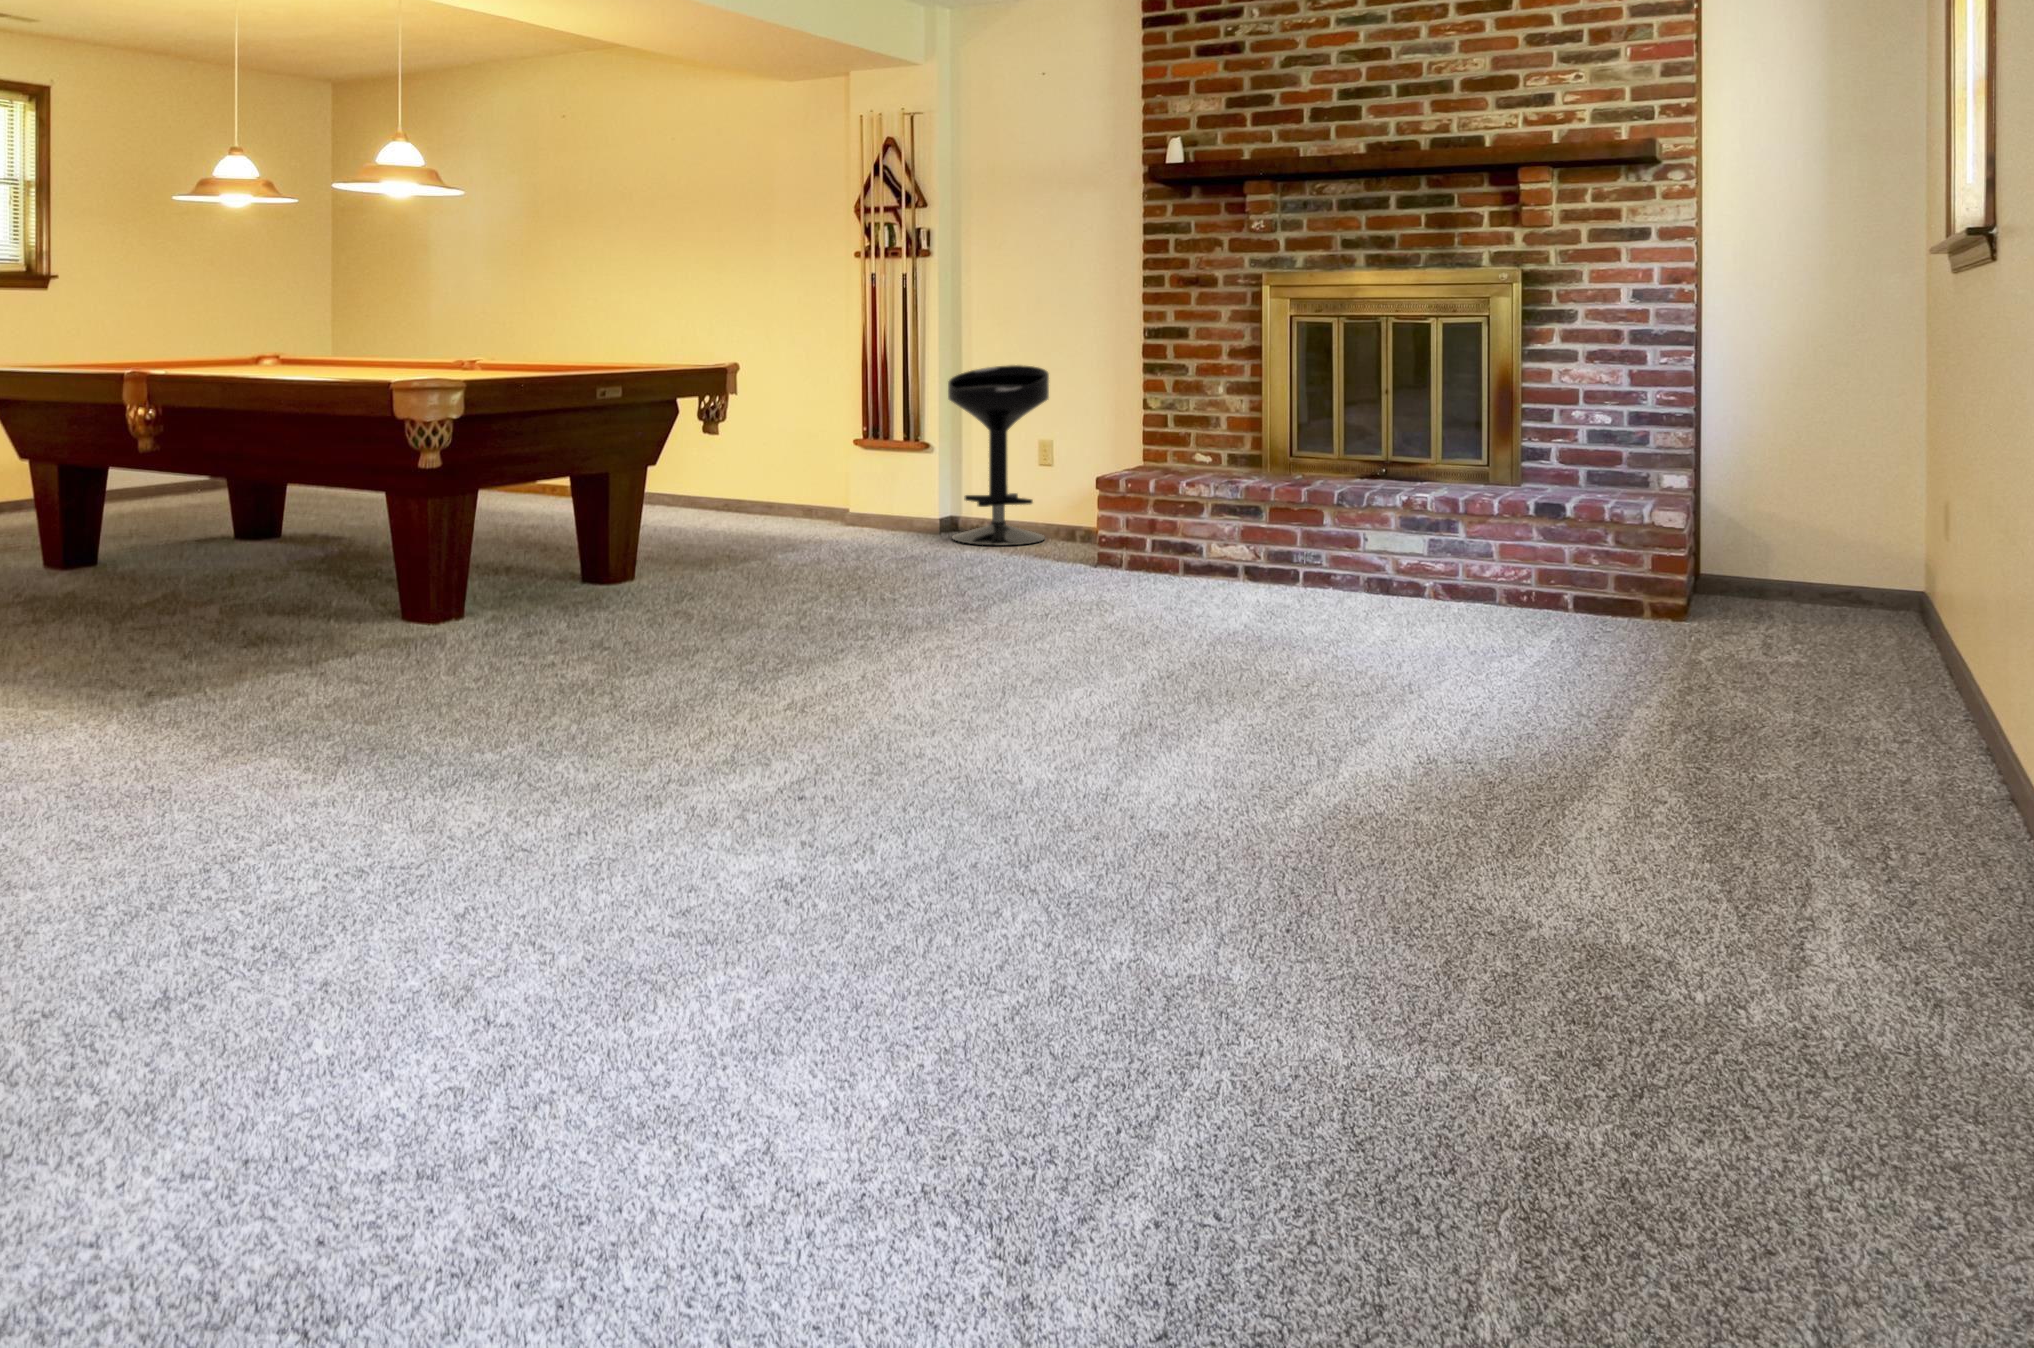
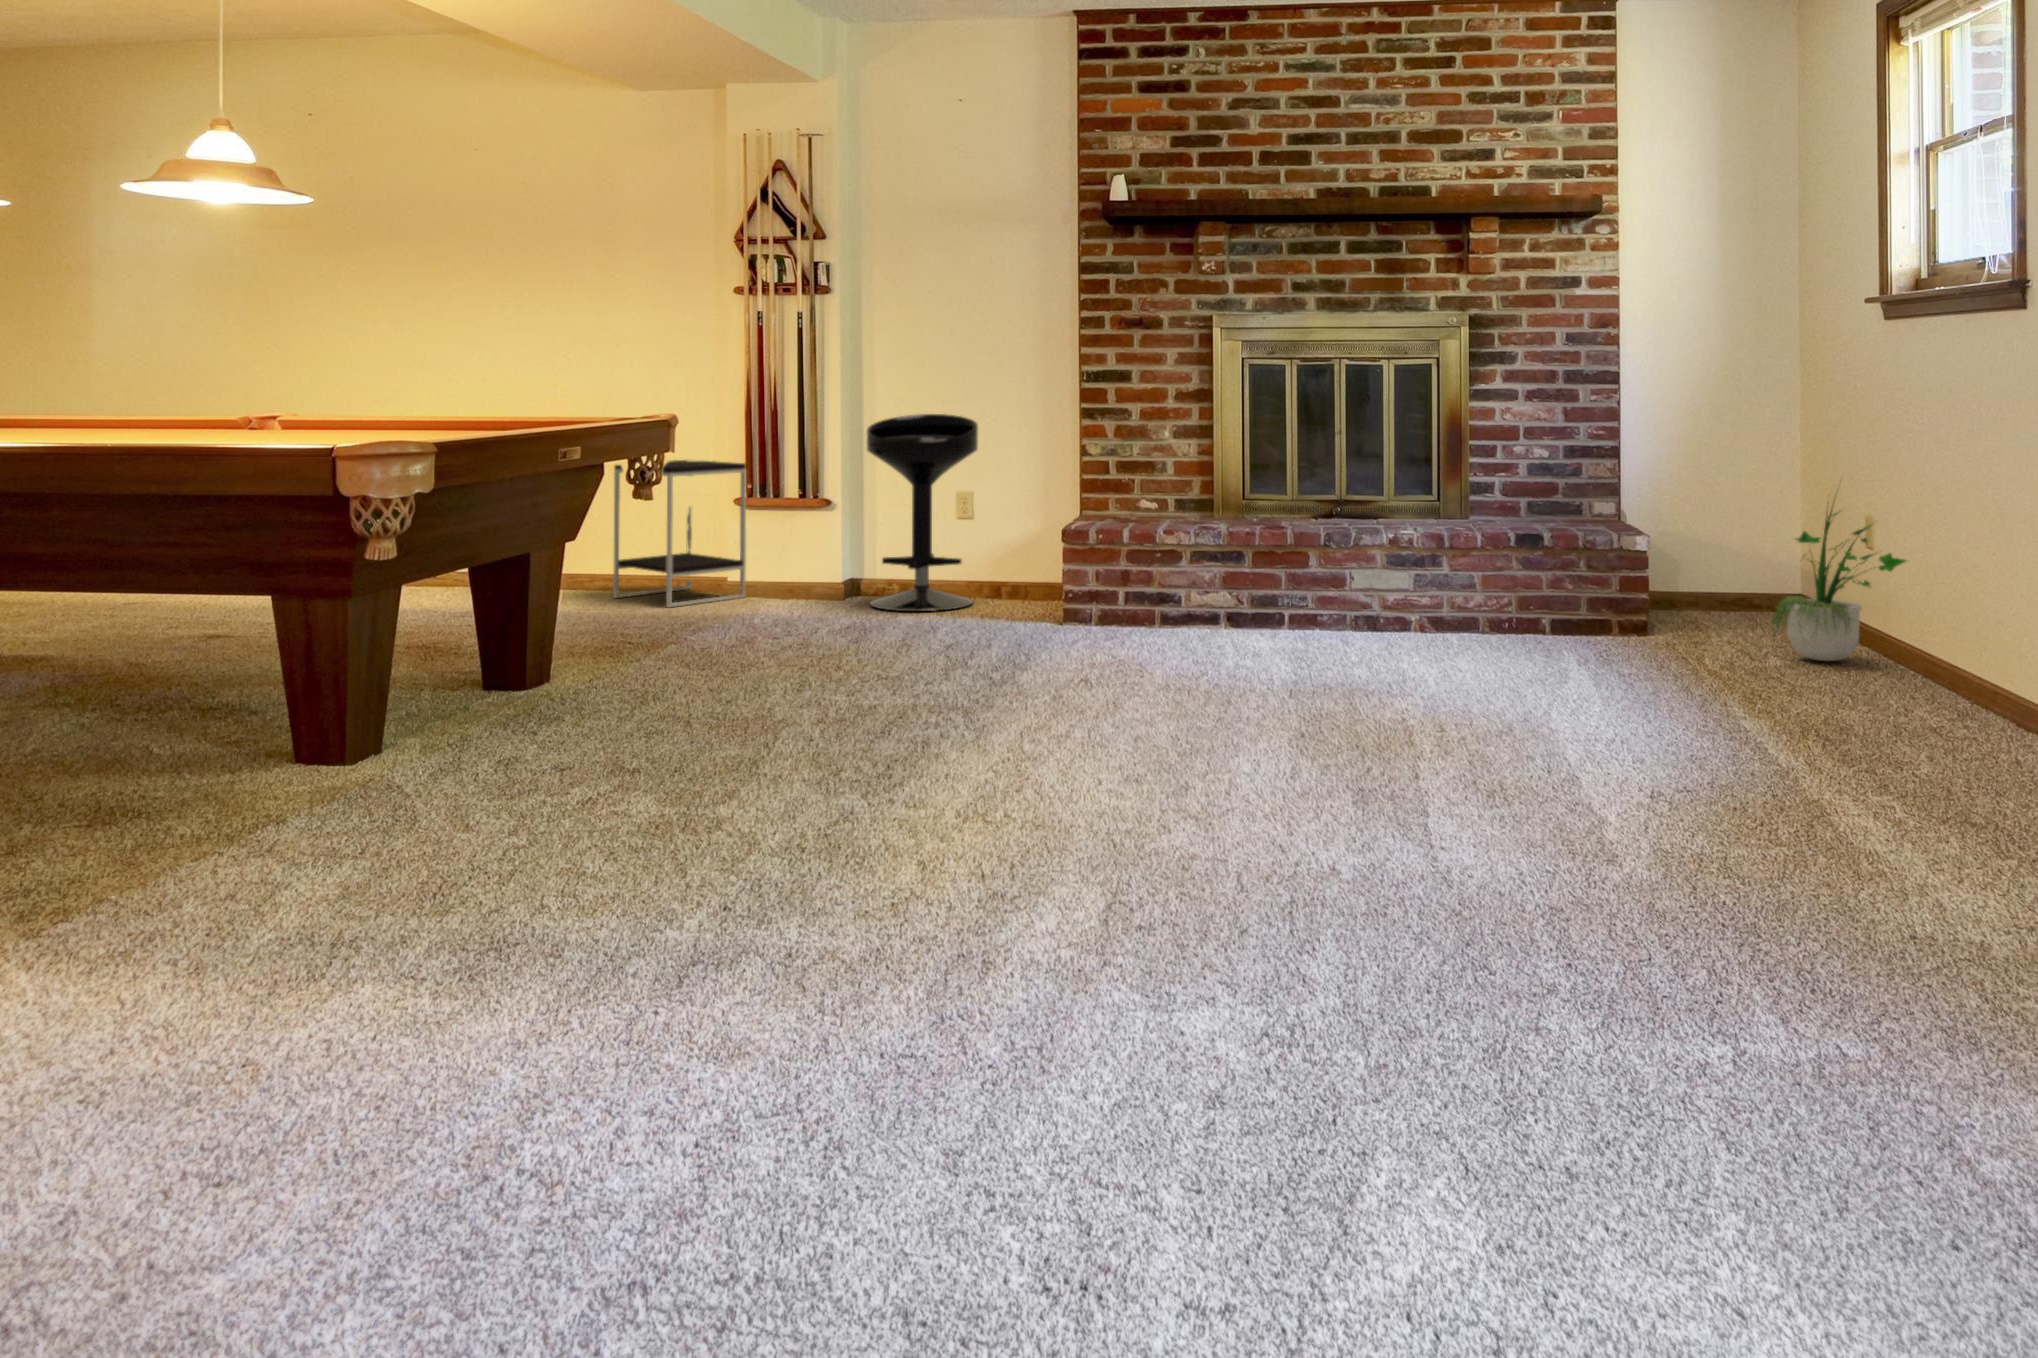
side table: none [763,402,865,529] -> present [613,460,746,607]
potted plant: none [1772,449,1921,661] -> present [1772,509,1906,661]

